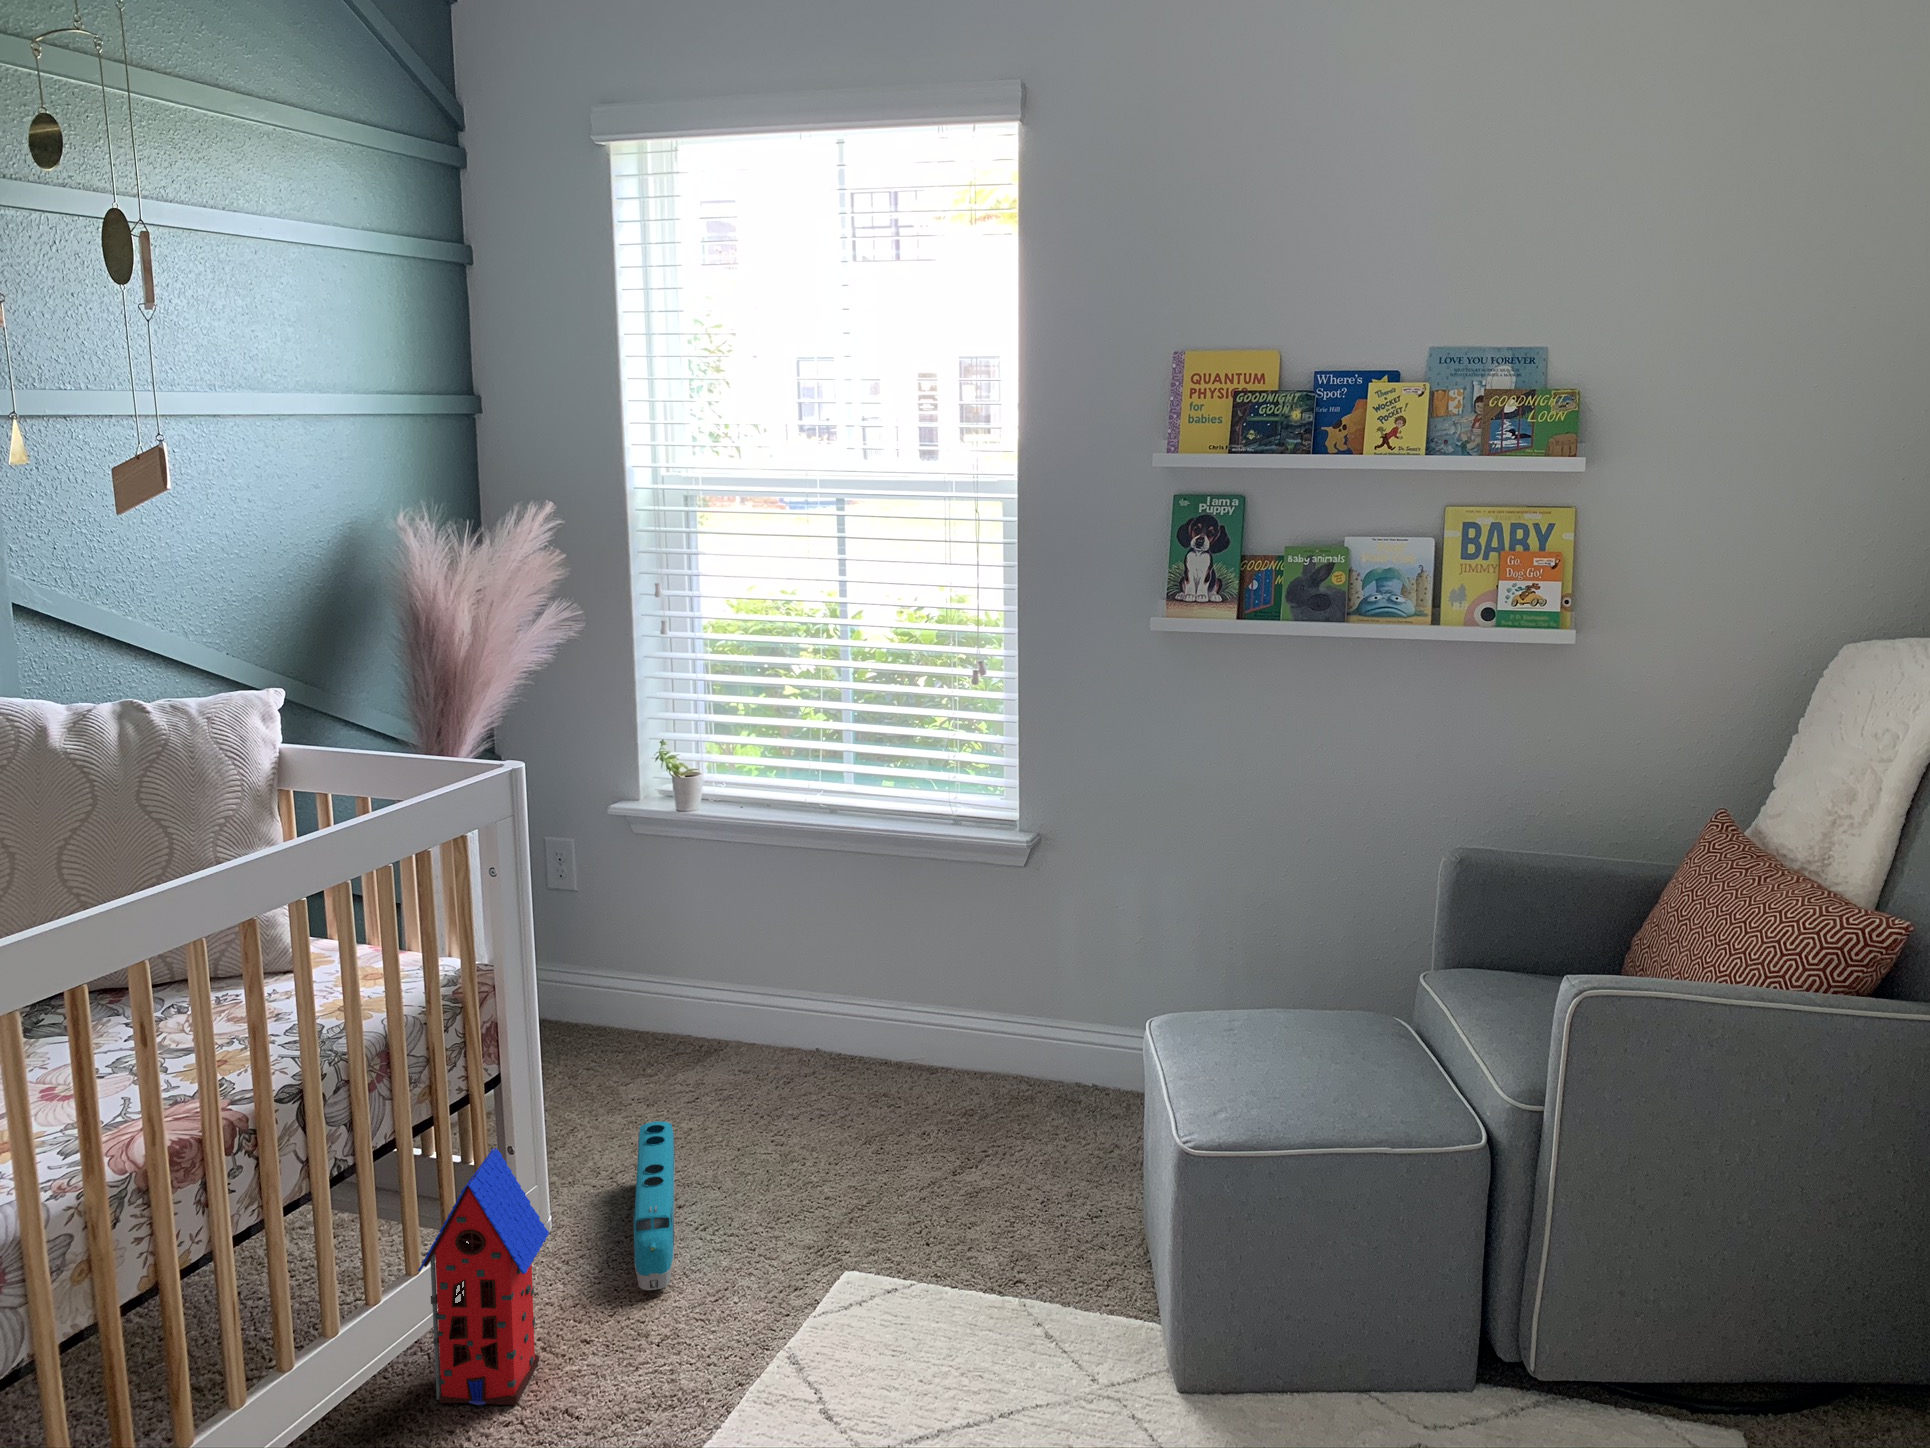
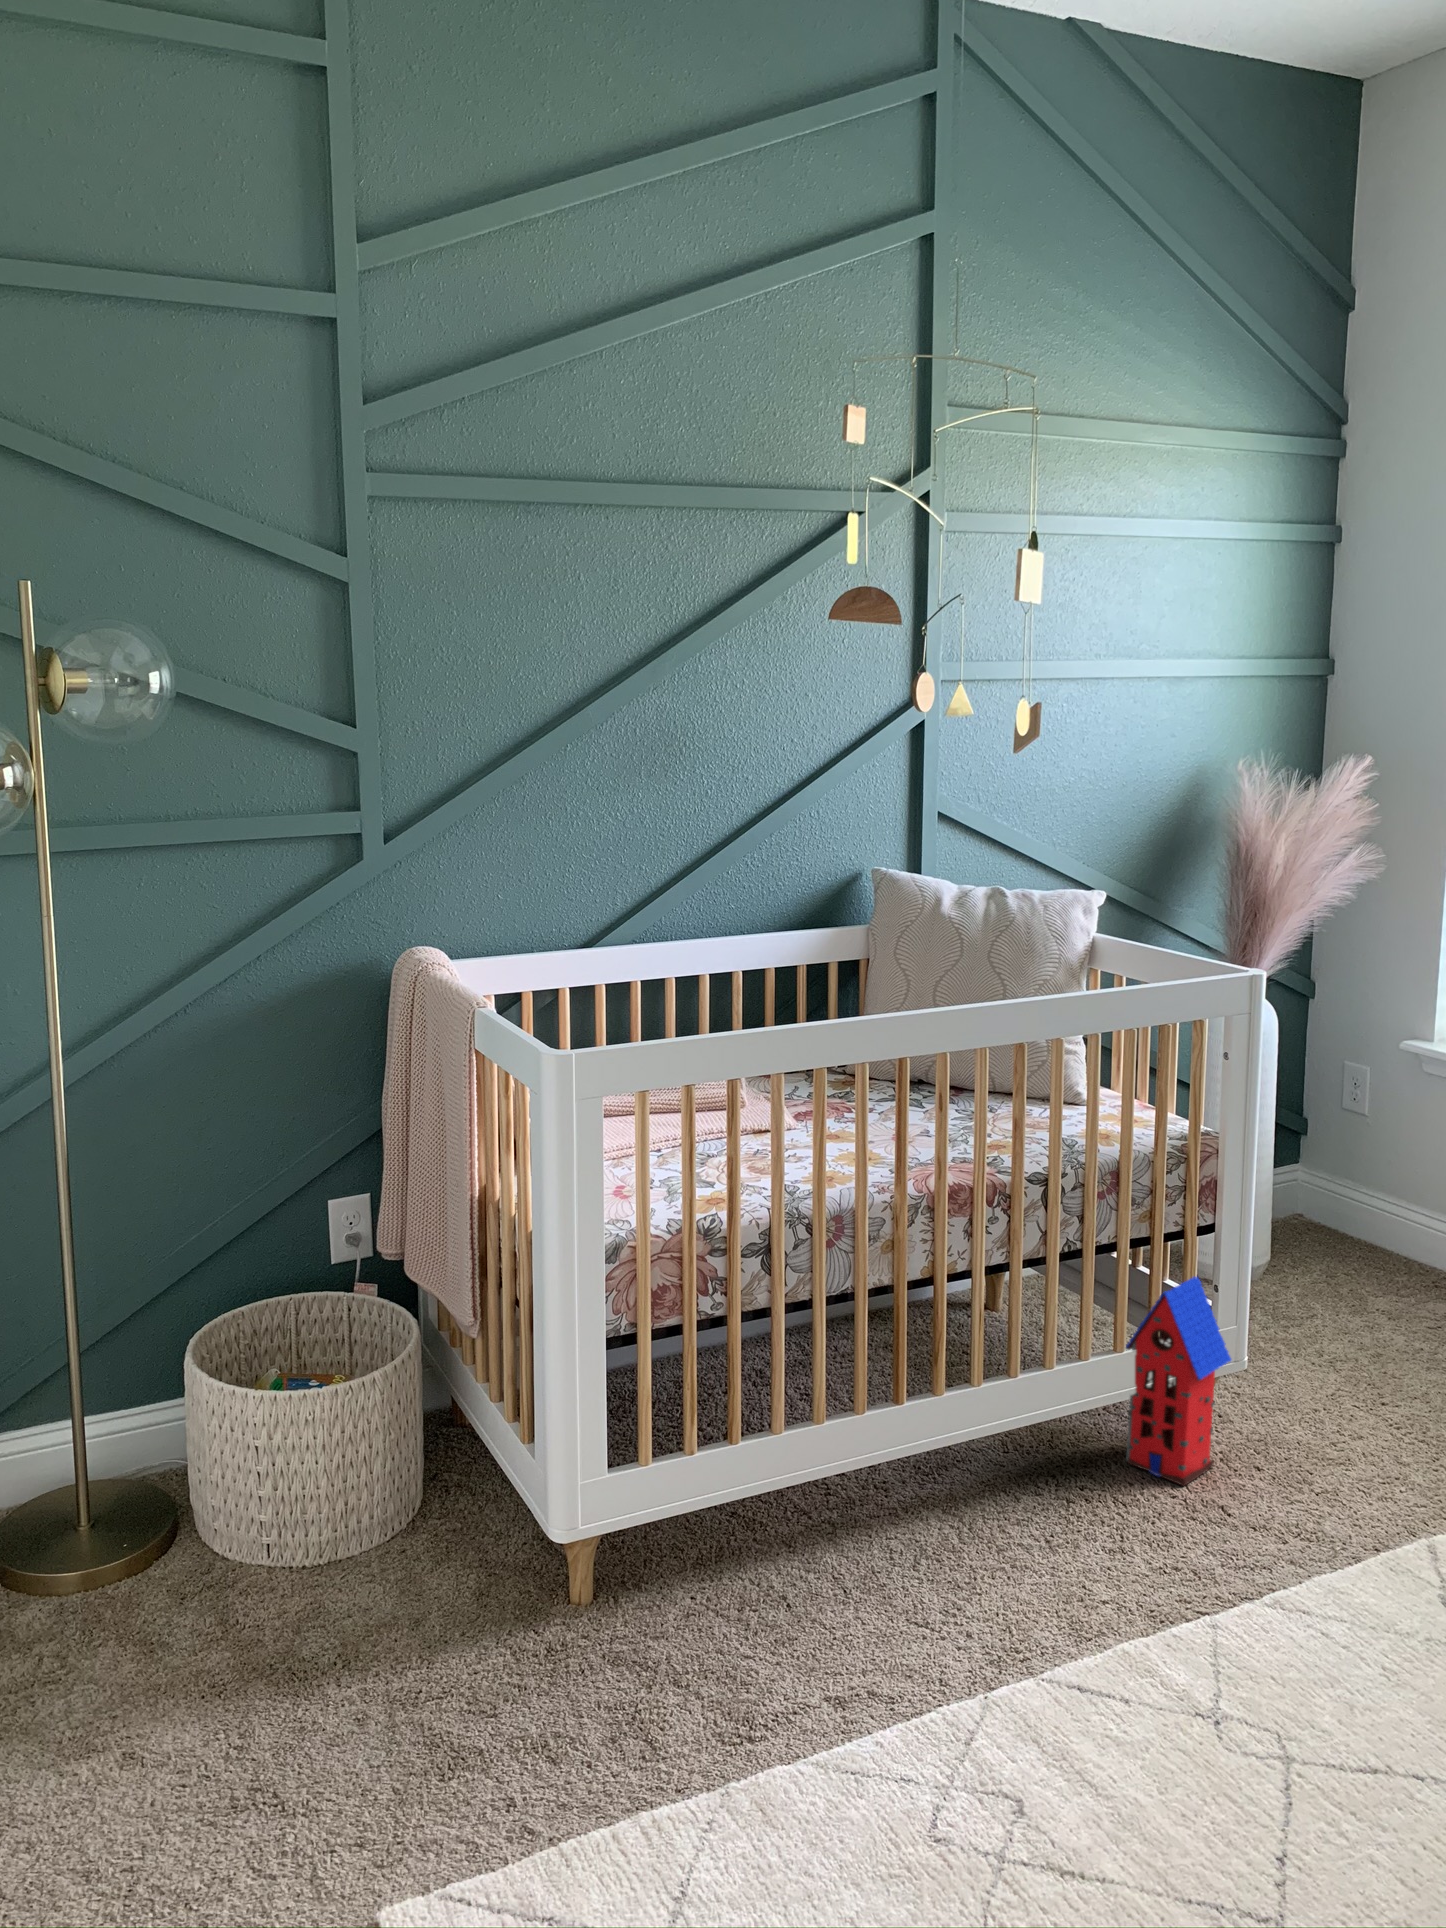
toy train: present [633,1121,675,1290] -> none [1317,1324,1394,1455]

